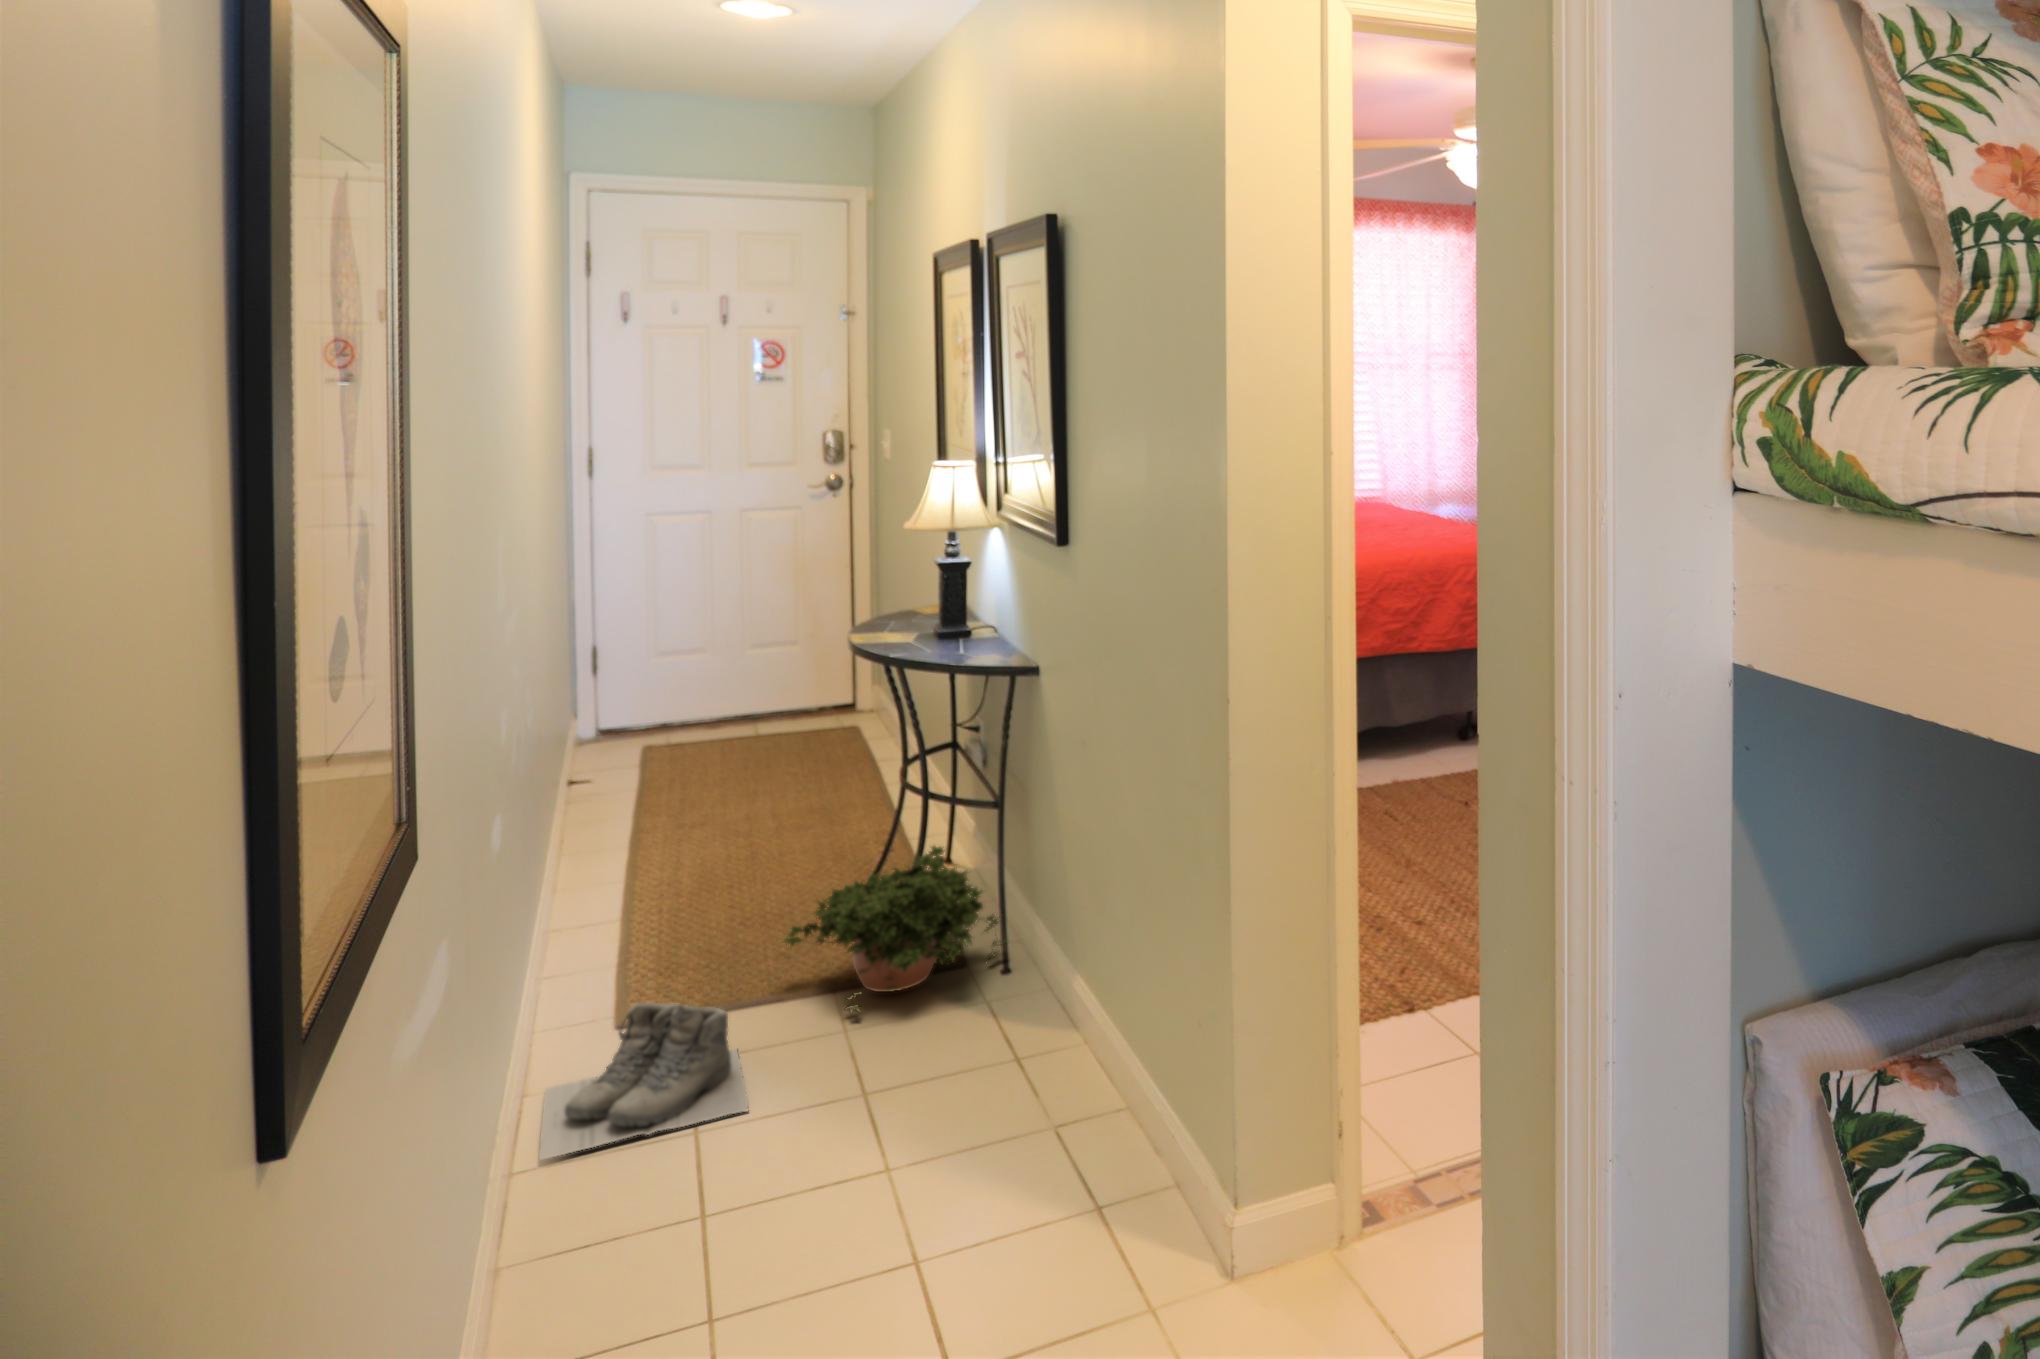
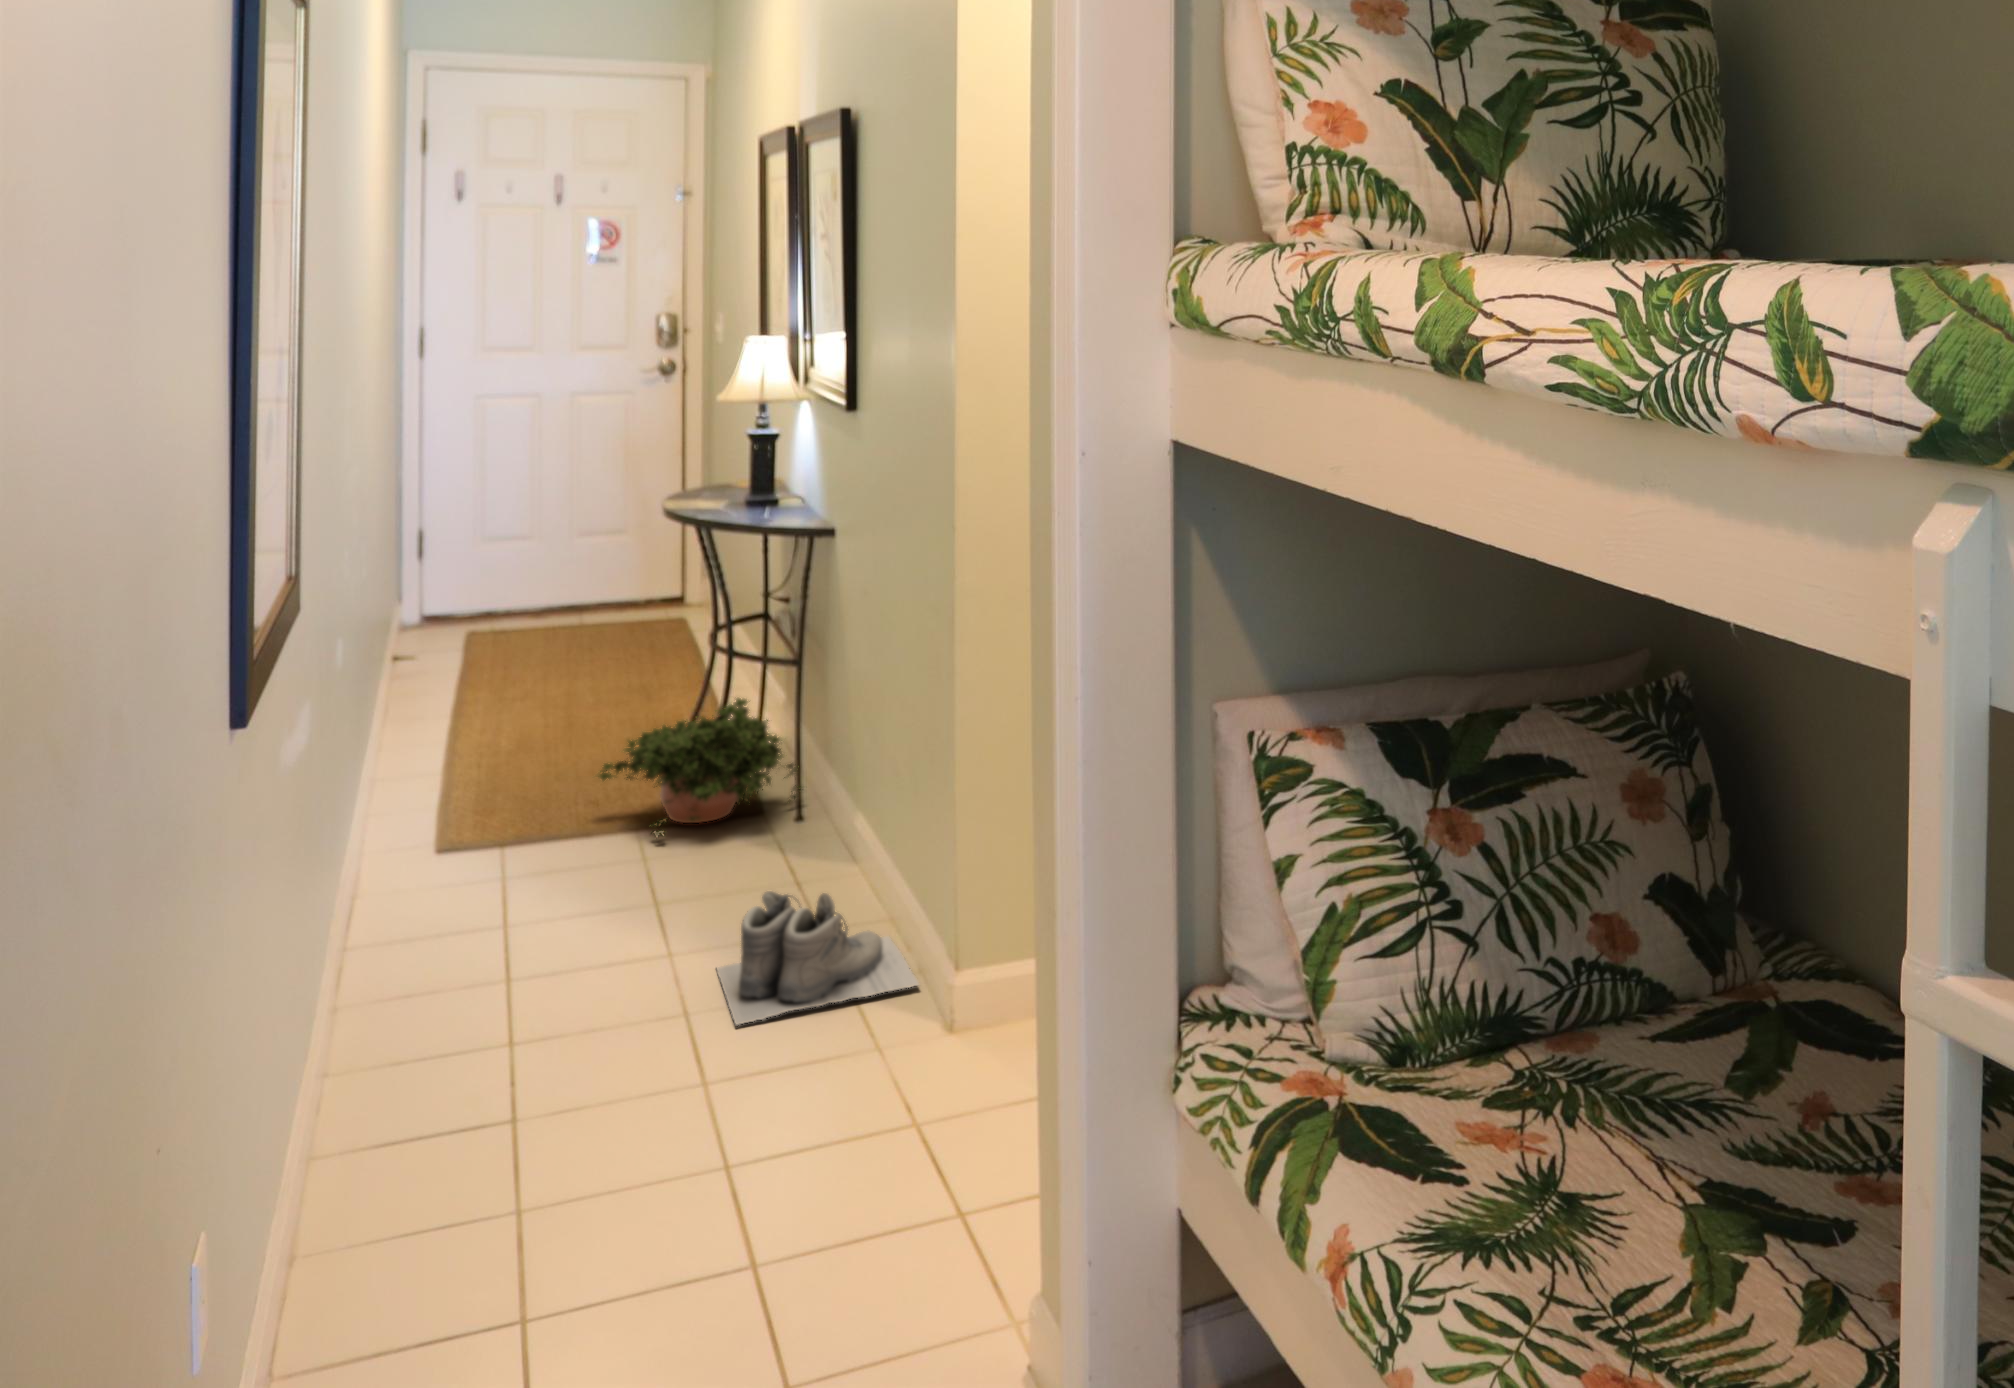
boots: present [539,1003,748,1160] -> present [717,891,919,1025]

